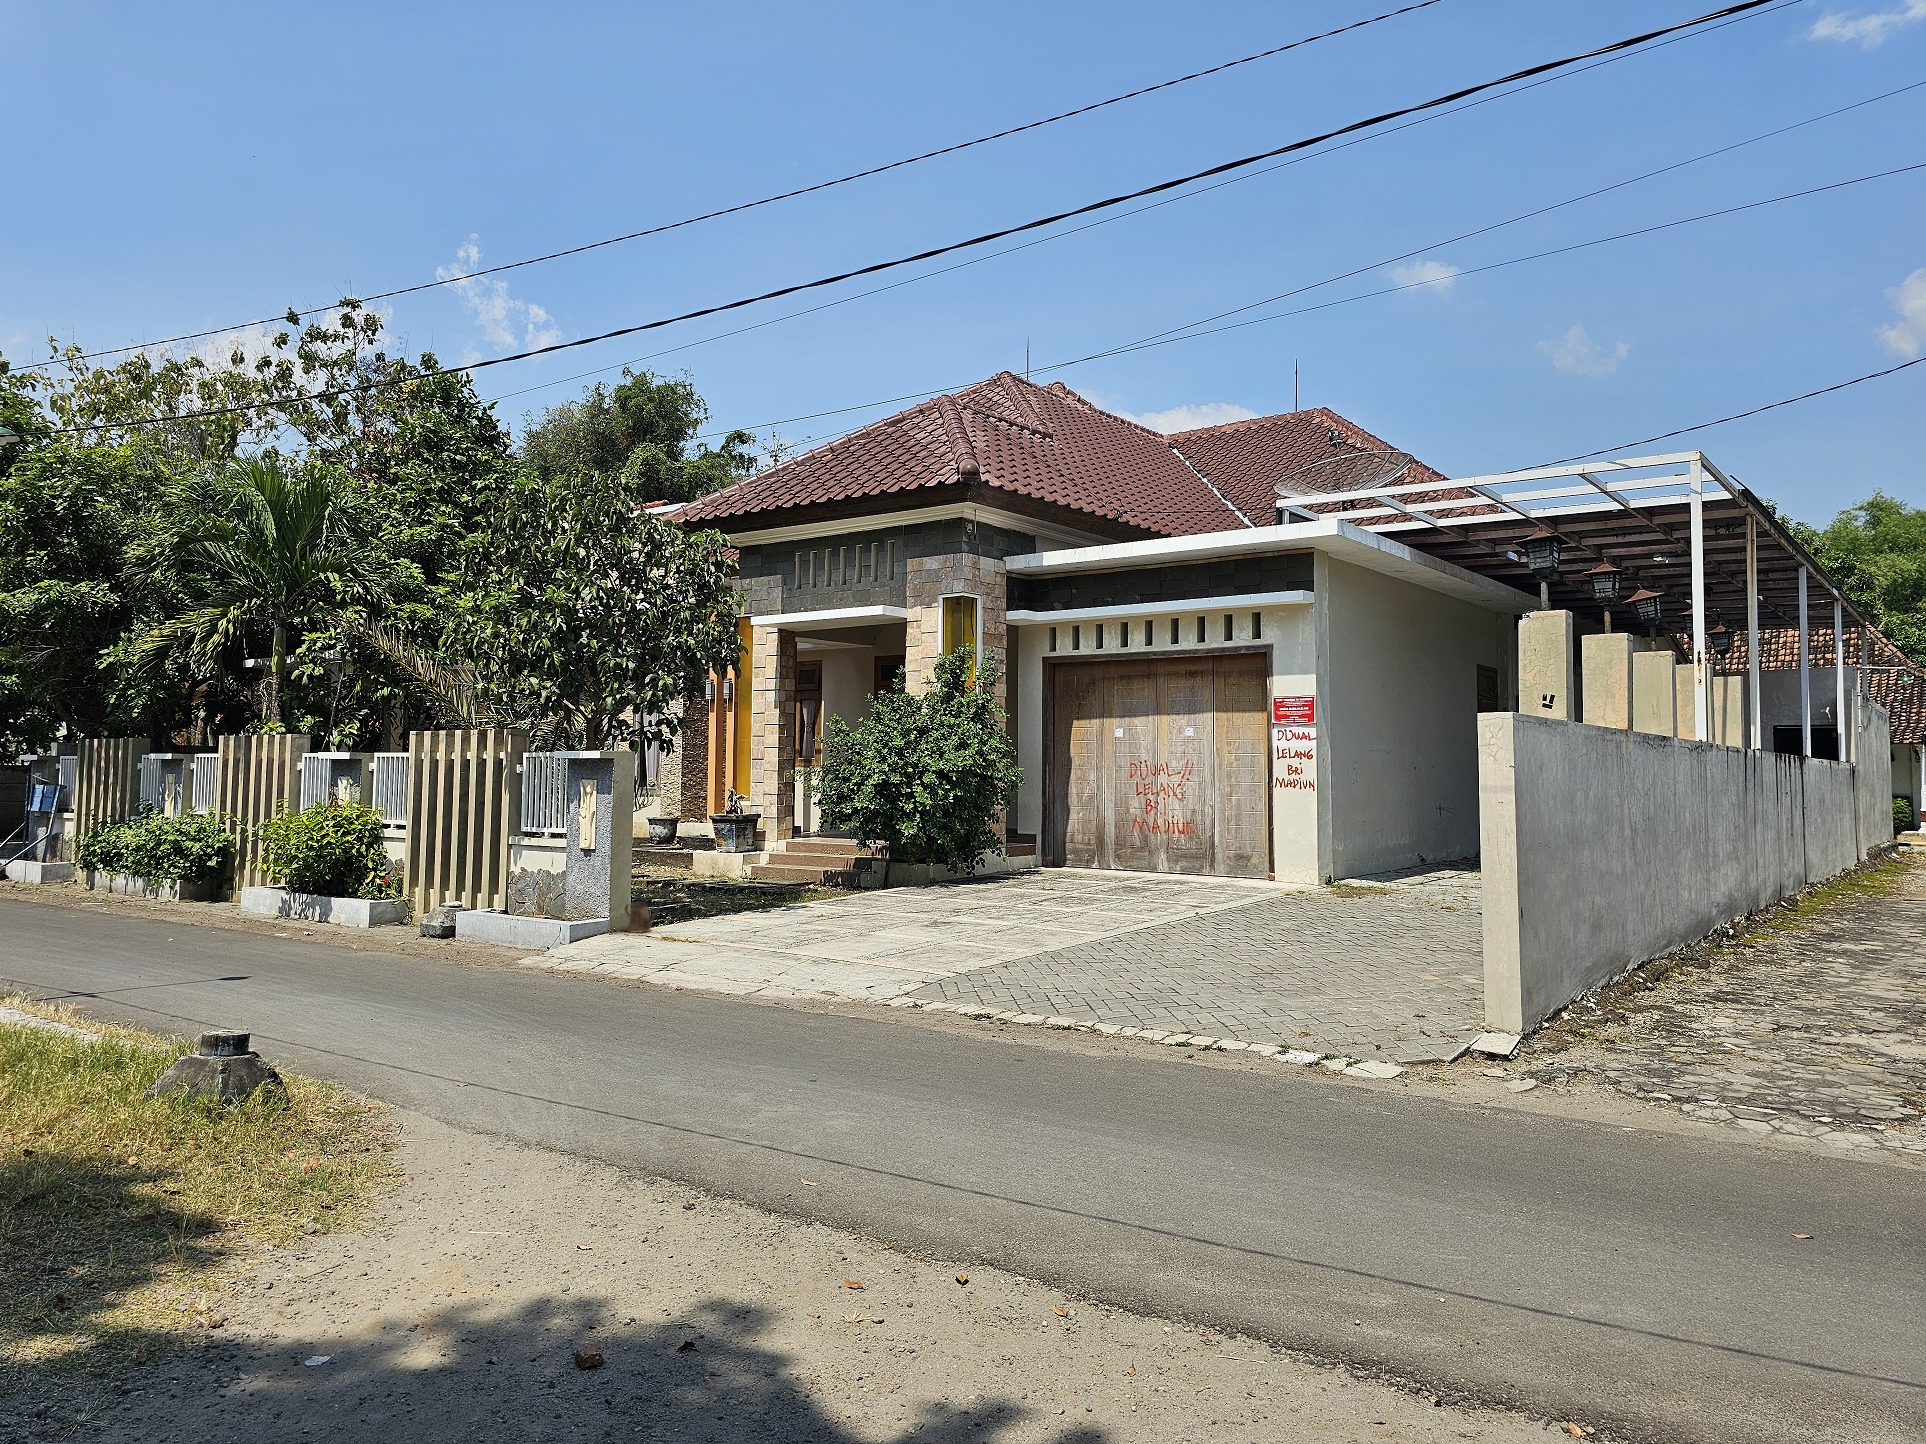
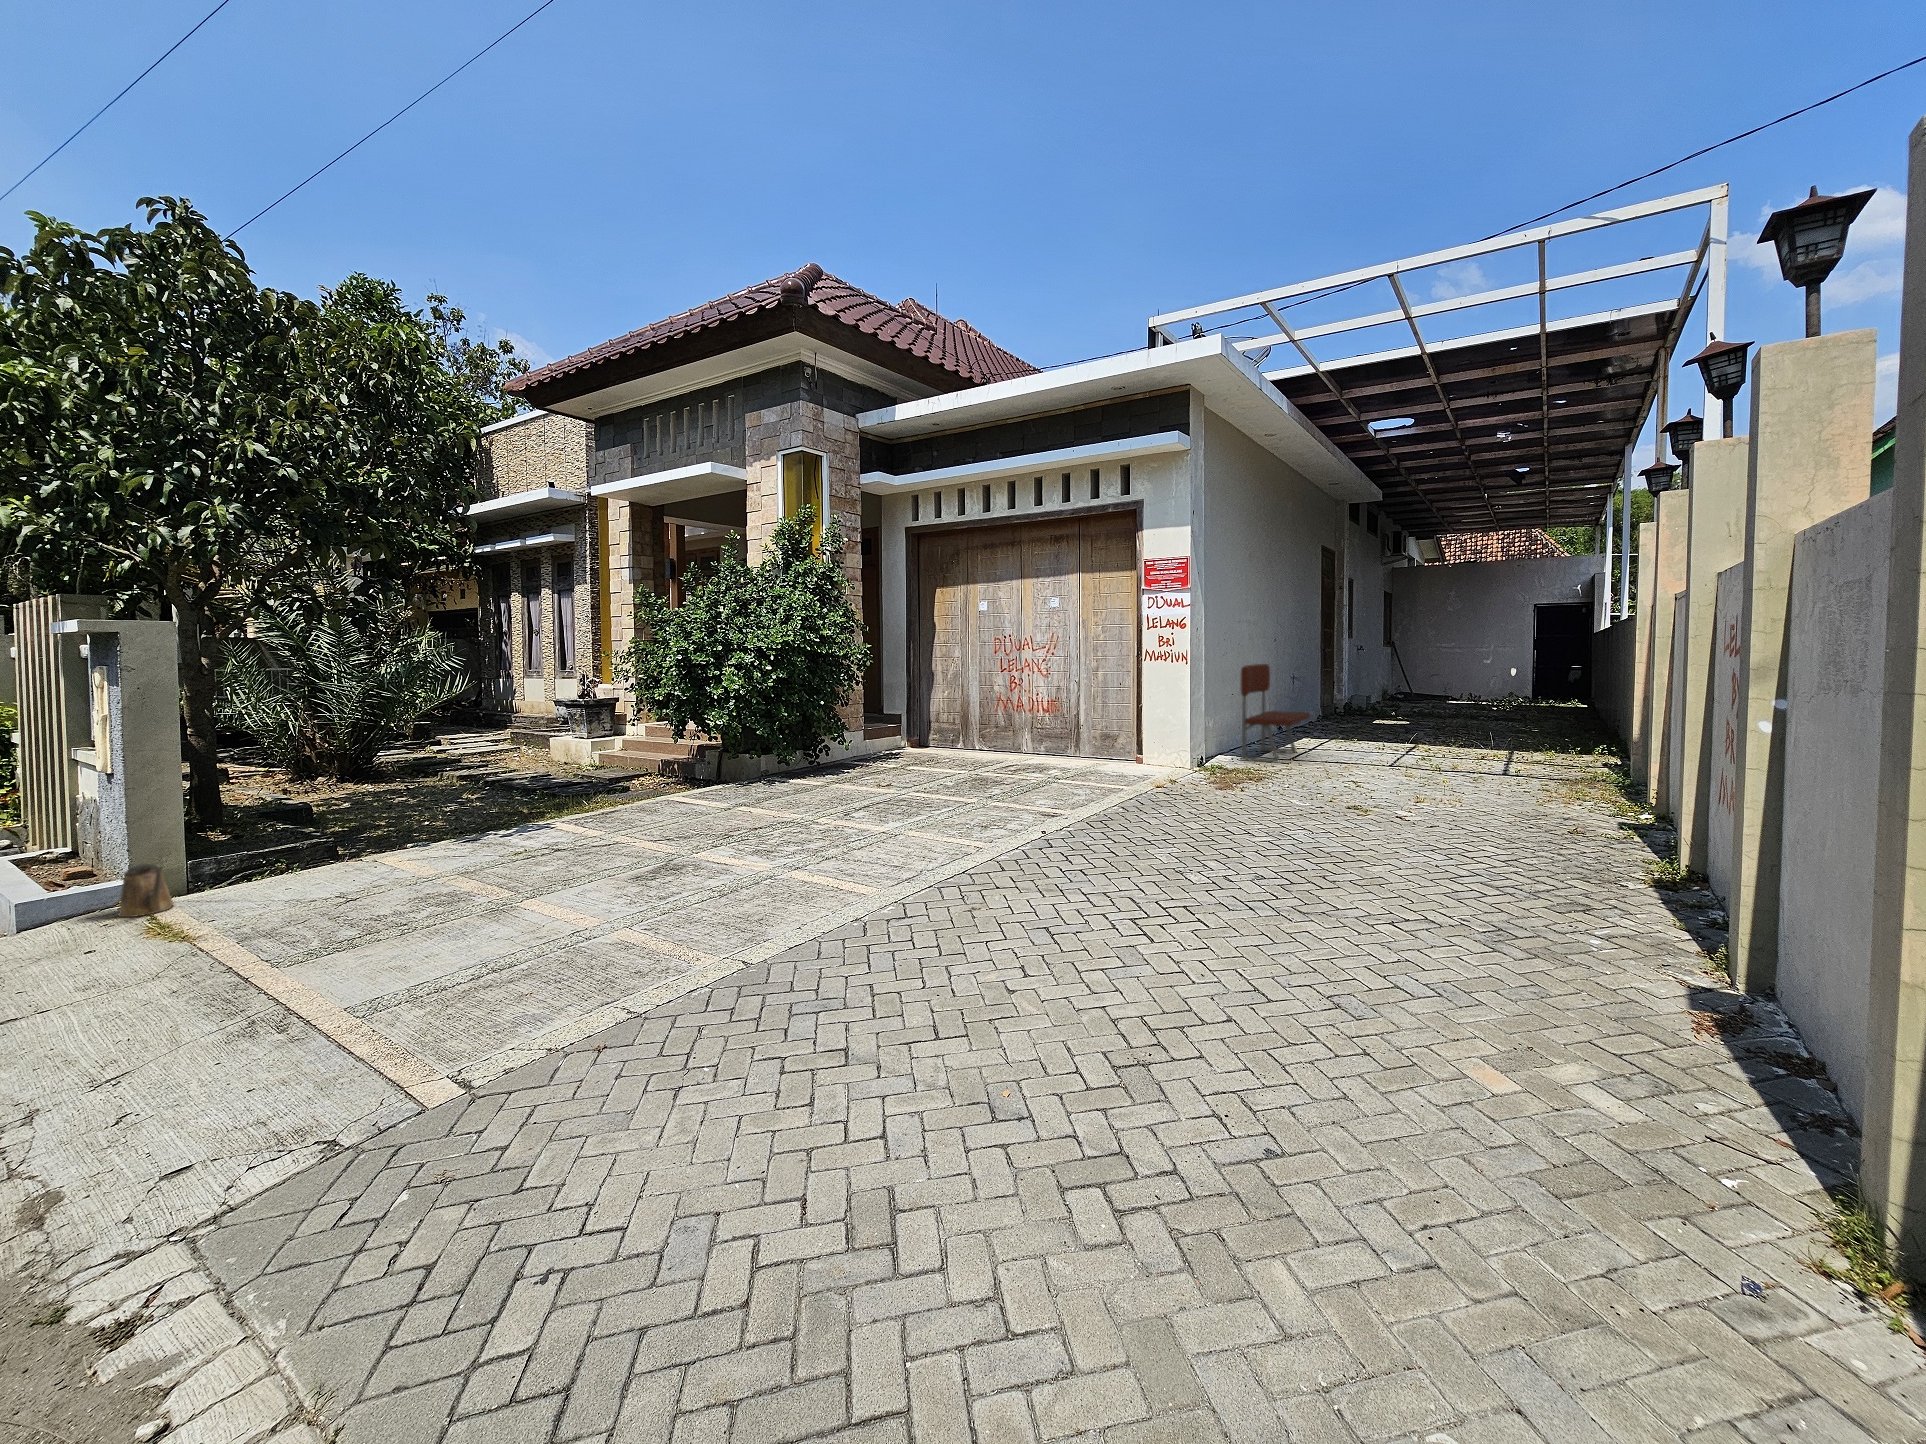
bench: none [1367,793,1439,886] -> present [1240,664,1310,762]

